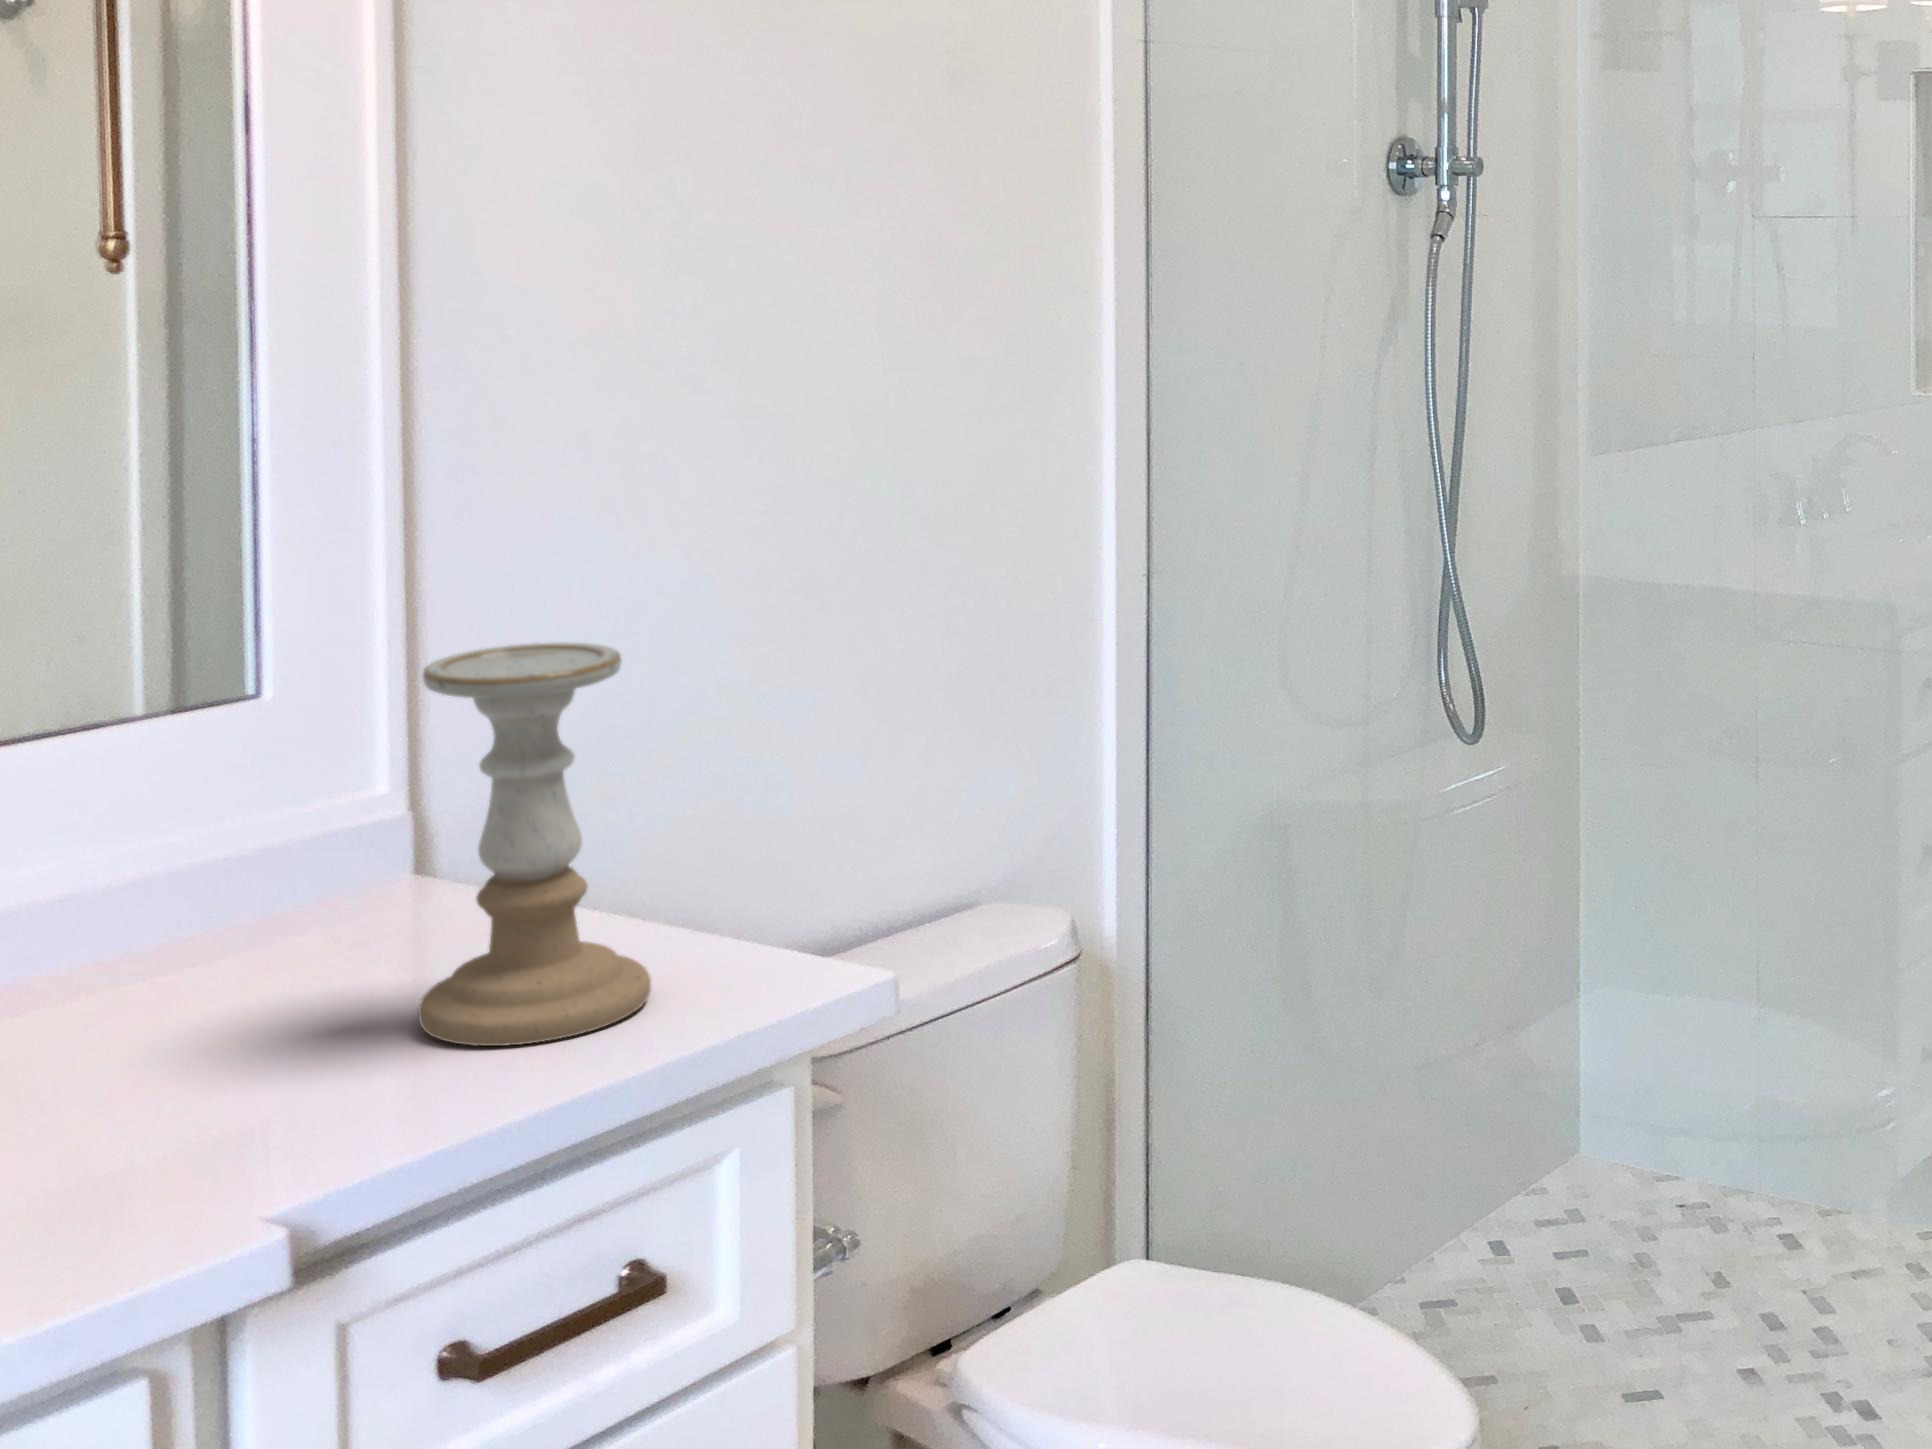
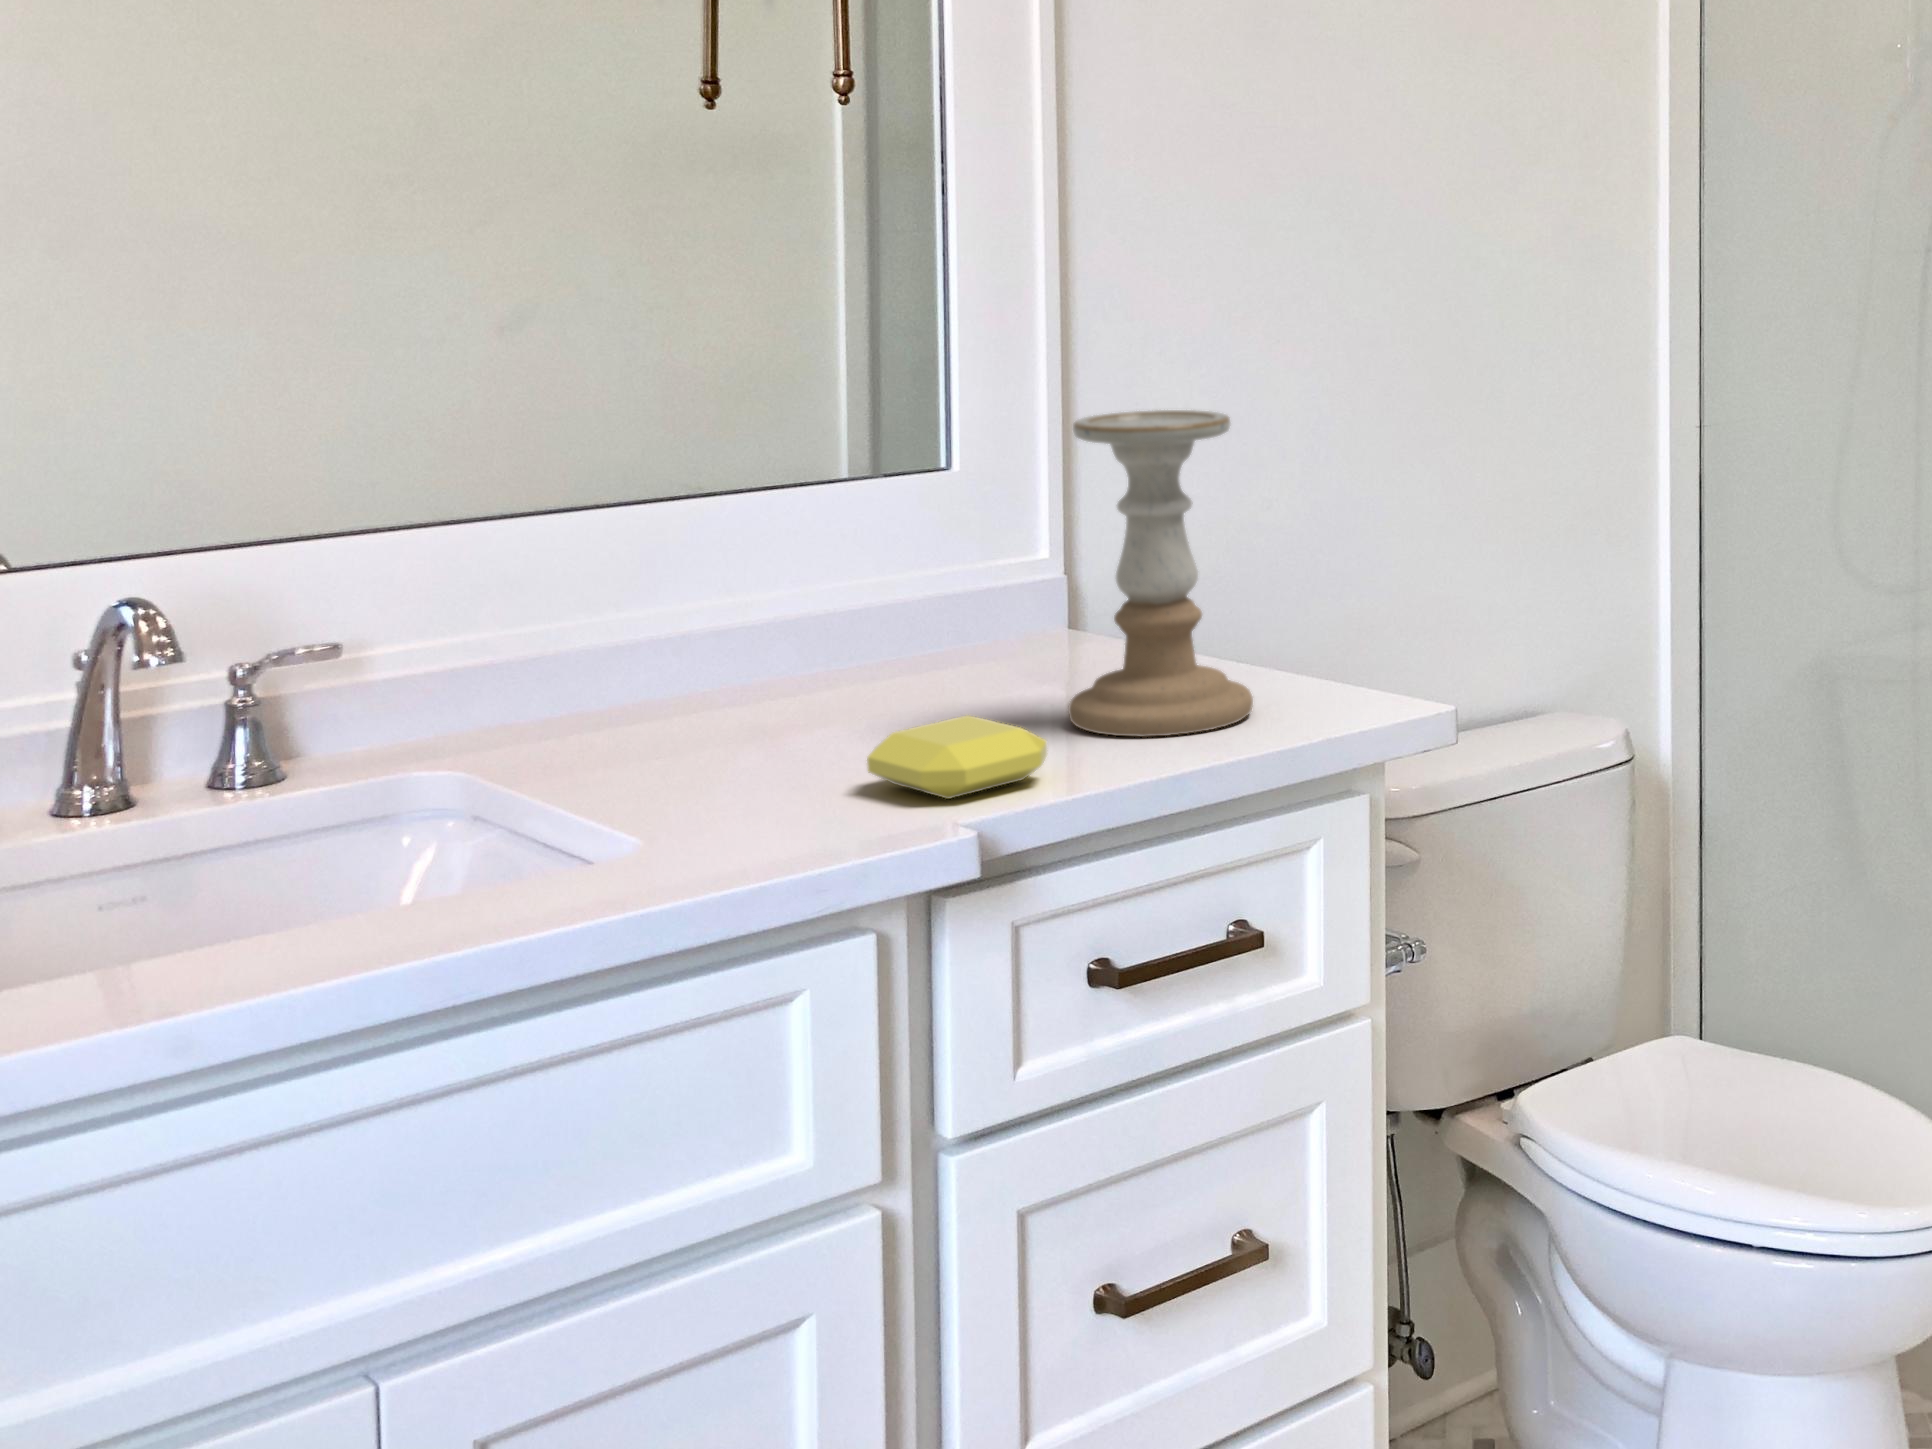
soap bar: none [151,1053,394,1174] -> present [867,715,1047,799]

